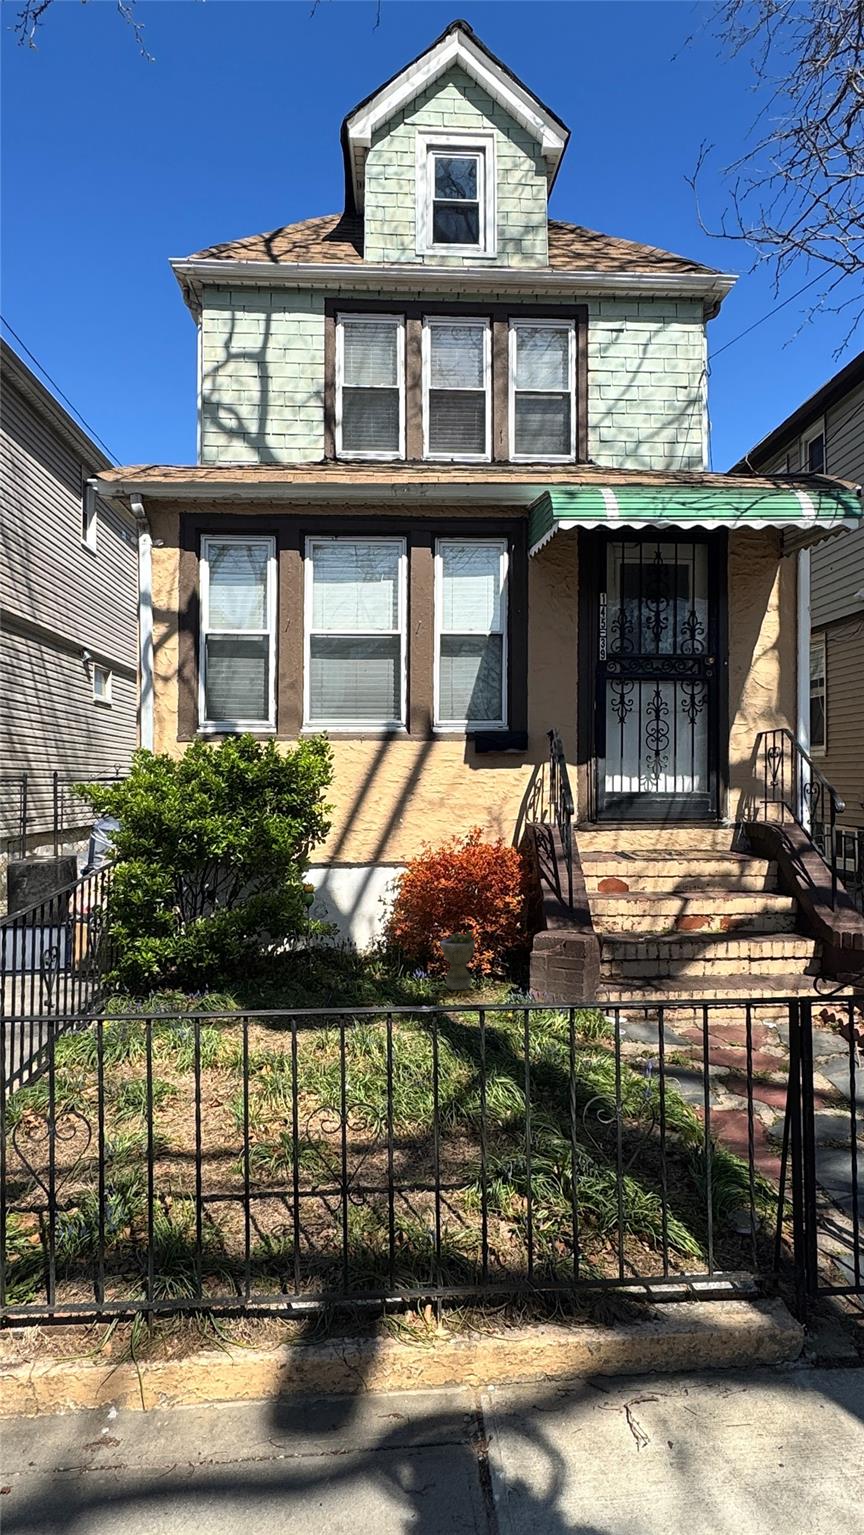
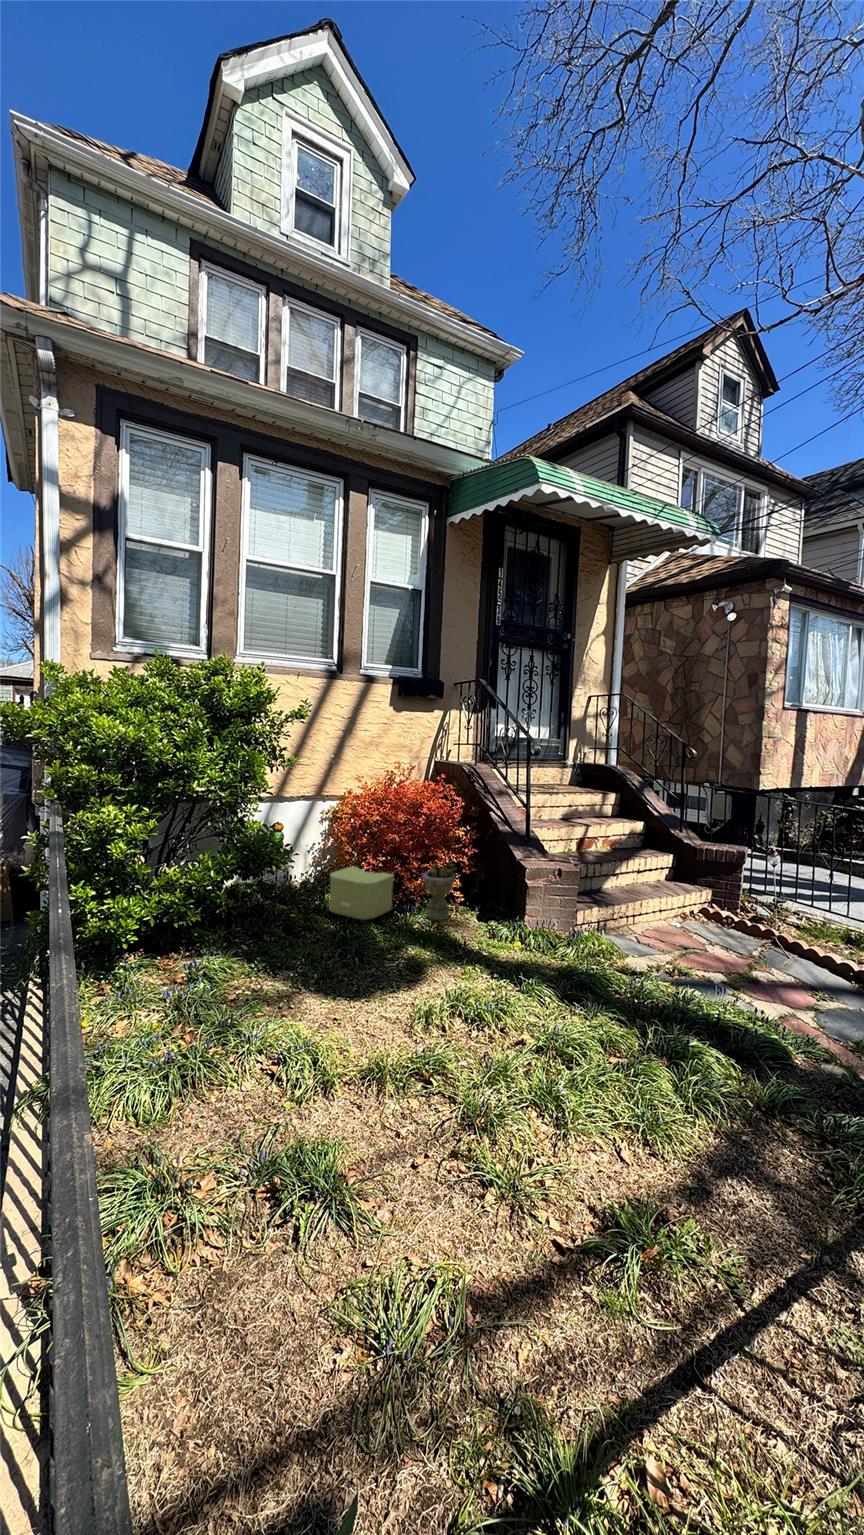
storage box: none [357,934,423,984] -> present [329,866,394,919]

